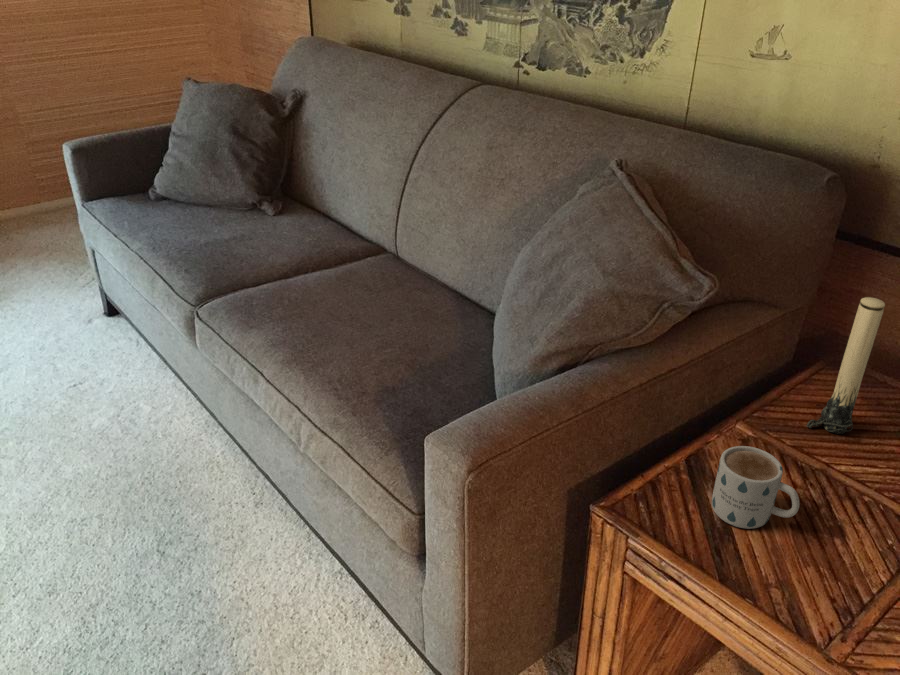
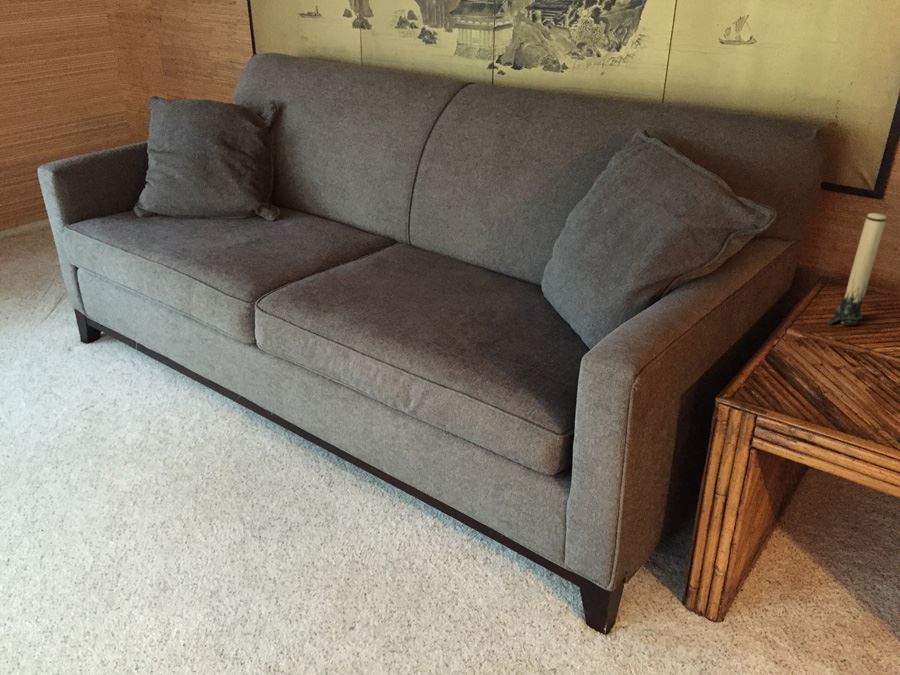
mug: present [712,446,799,529] -> none [799,333,875,395]

